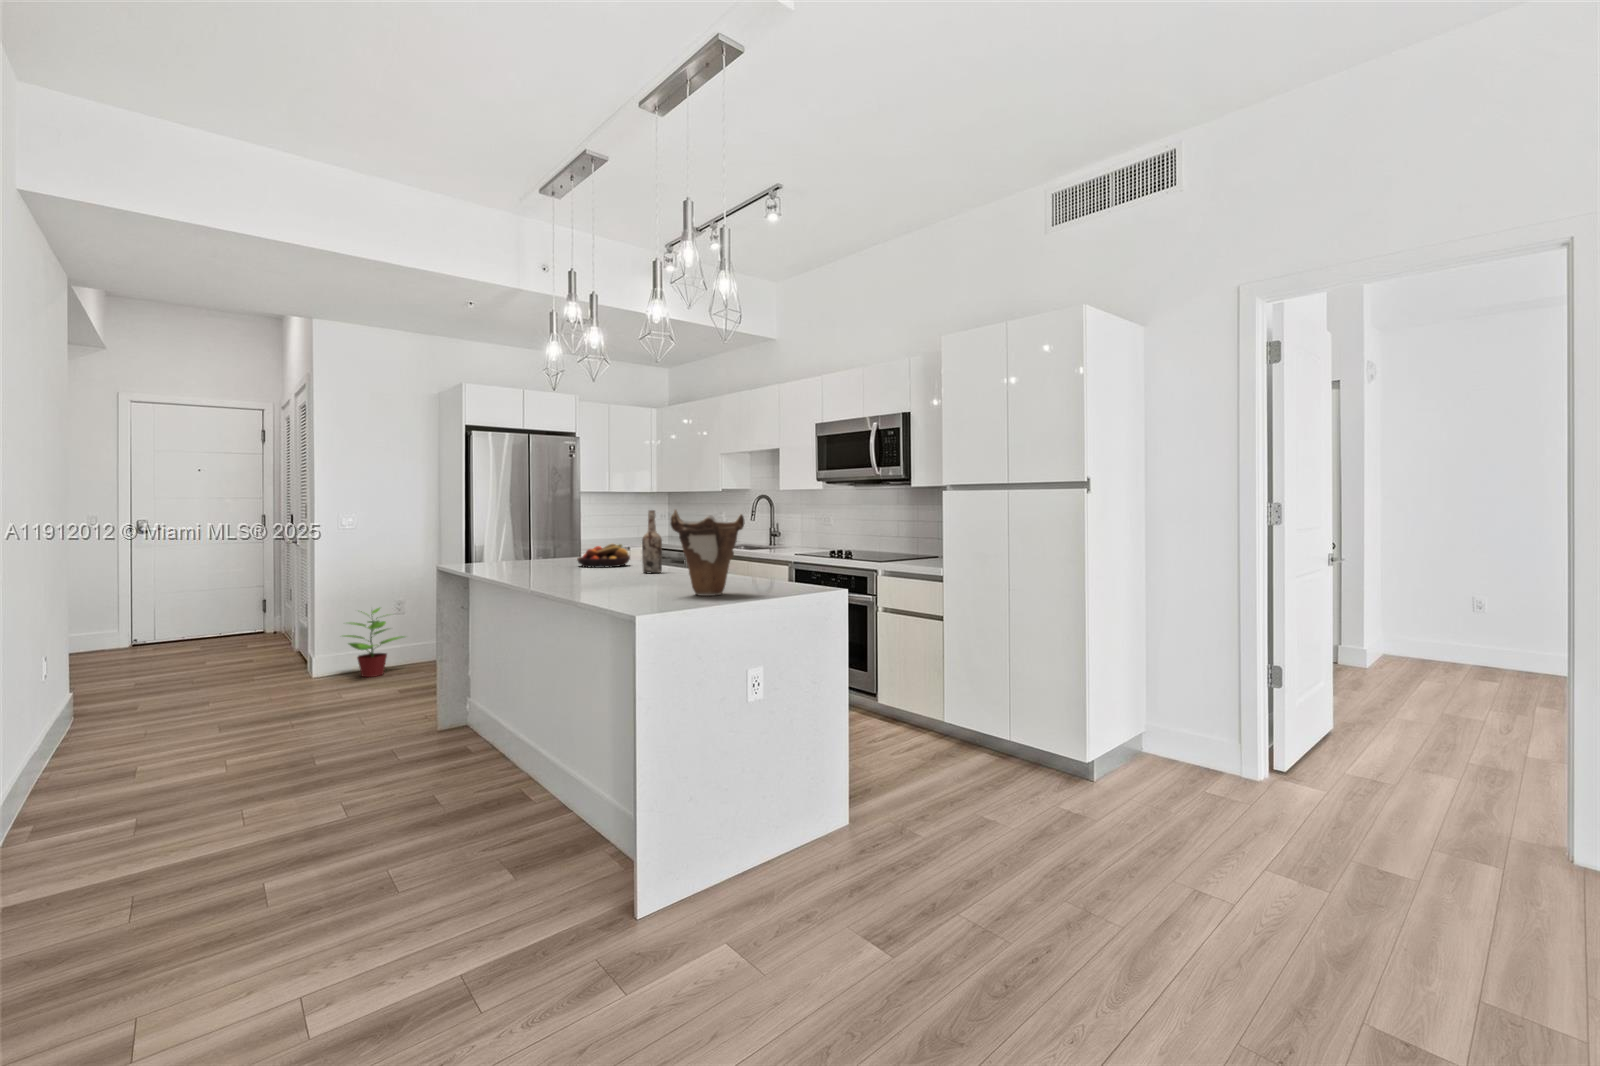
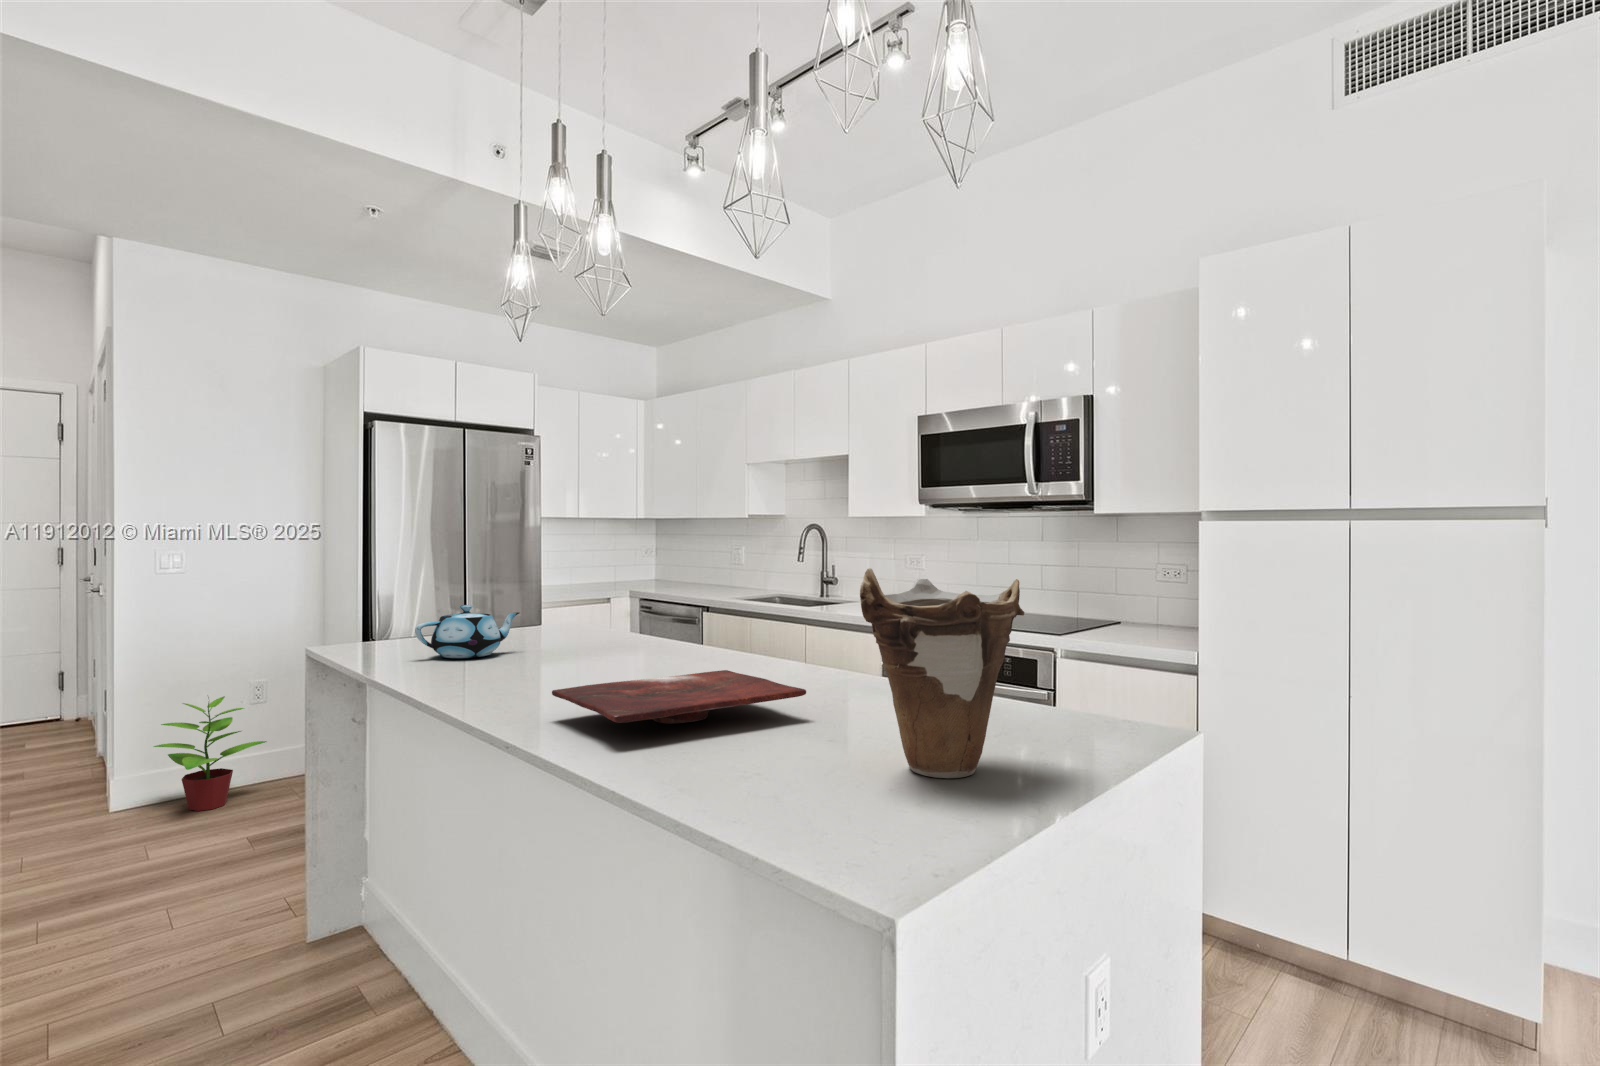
wine bottle: present [642,510,662,573] -> none [691,555,726,670]
teapot: none [495,540,554,569] -> present [415,605,519,658]
fruit bowl: present [577,544,630,568] -> none [558,607,647,651]
cutting board: none [555,566,674,586] -> present [552,670,806,724]

